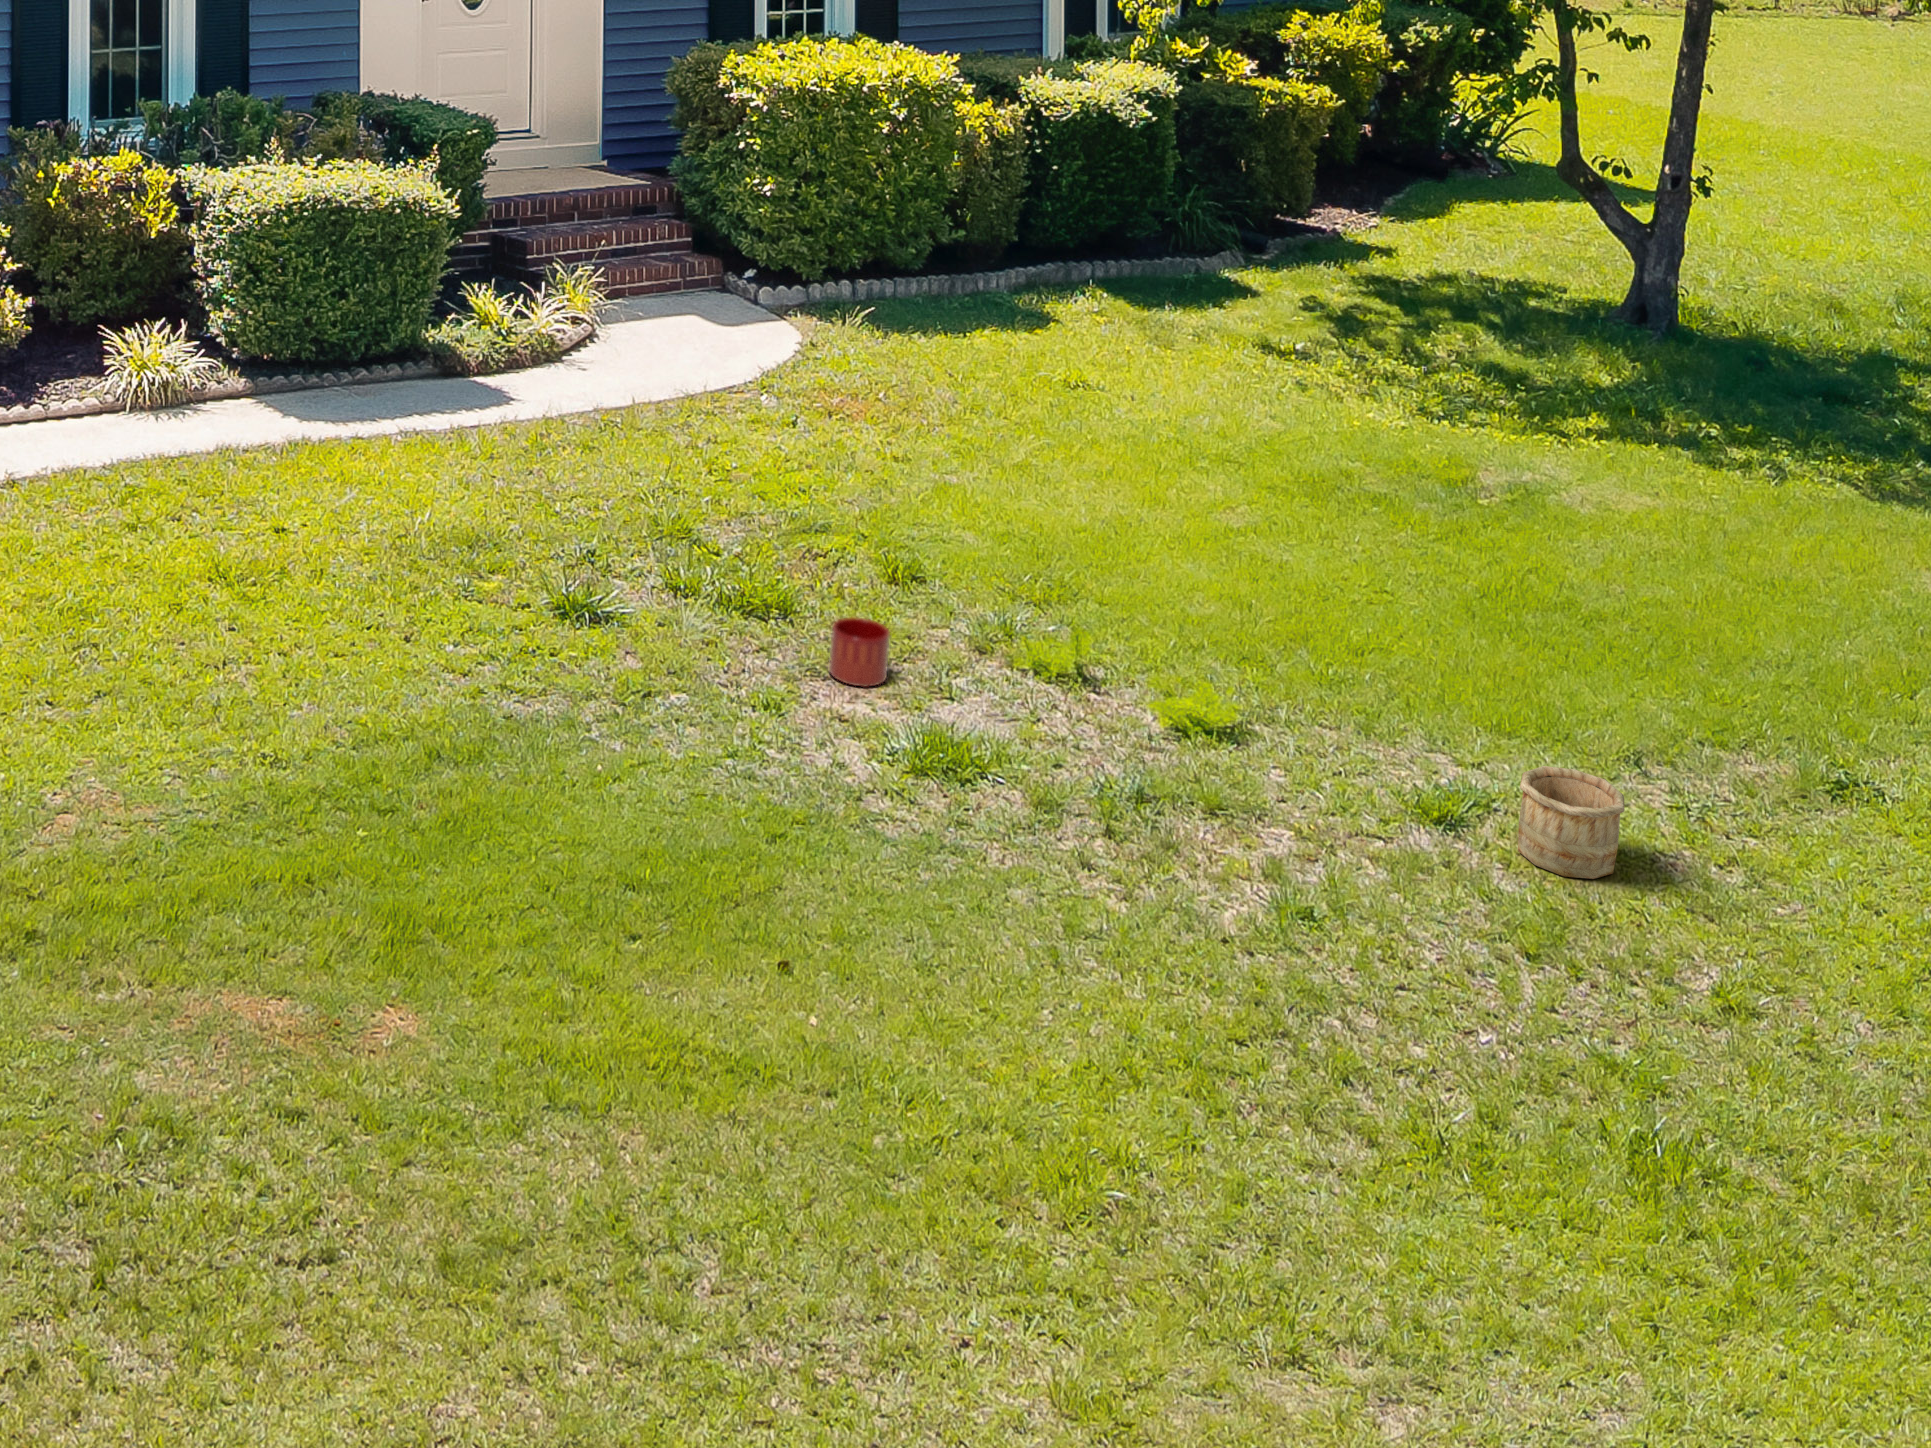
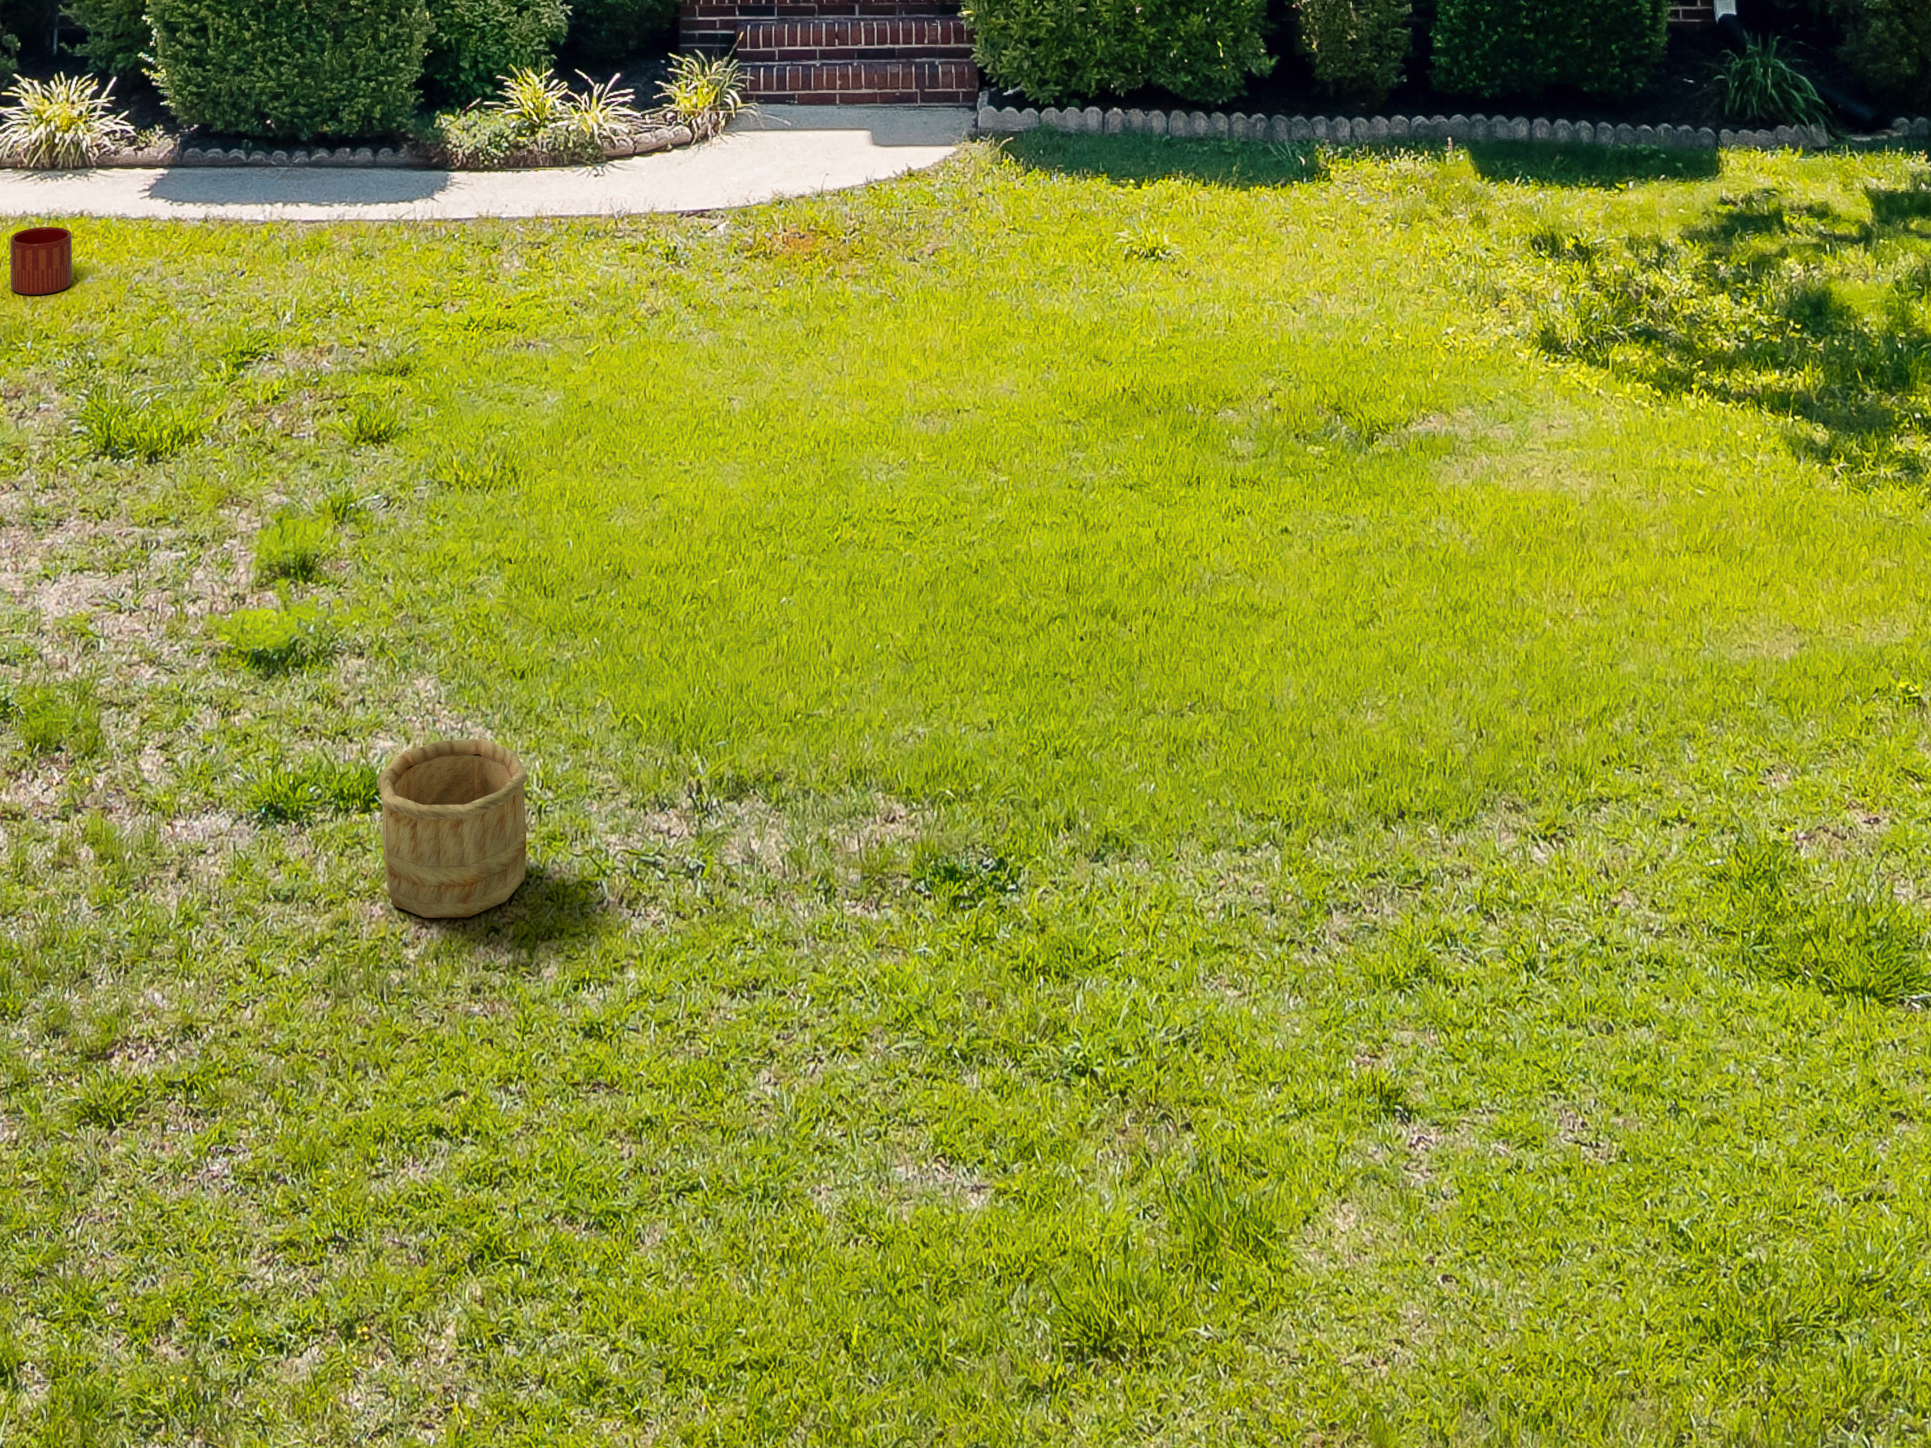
planter: present [829,617,890,687] -> present [10,227,72,295]

